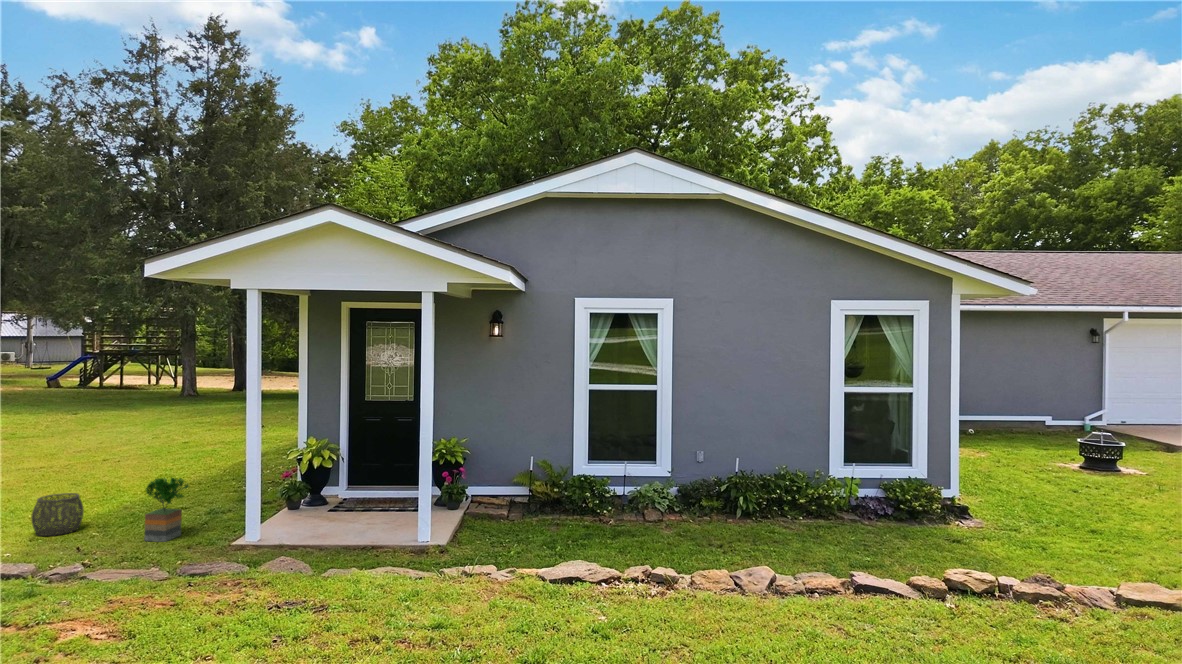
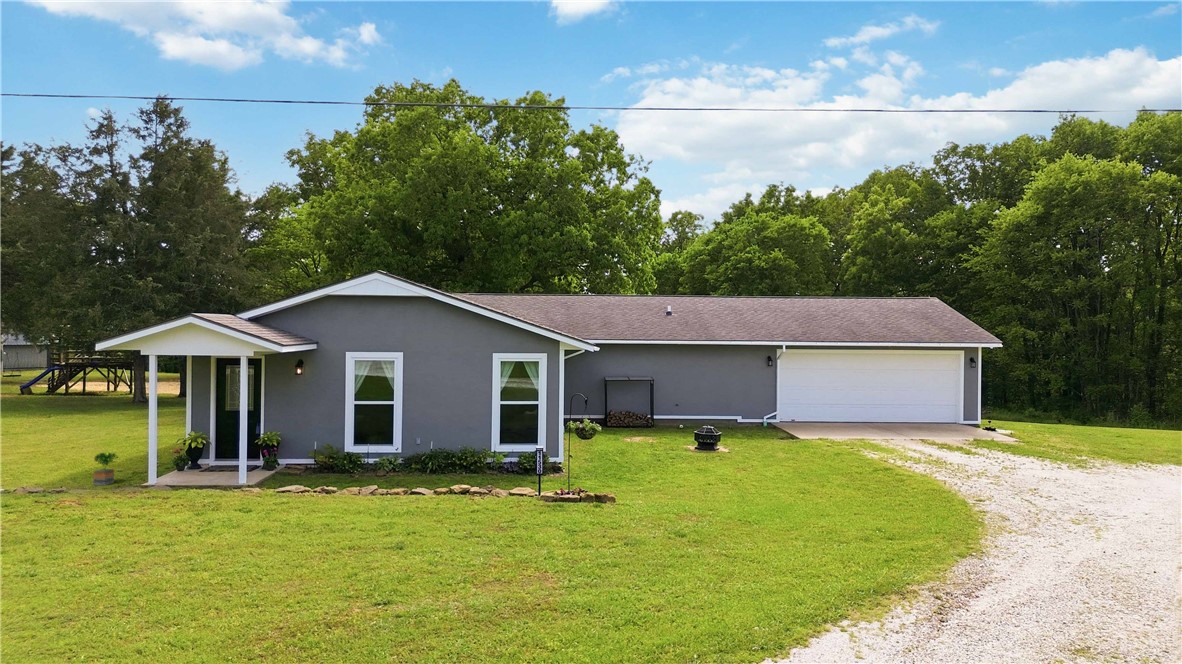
woven basket: present [31,493,84,536] -> none [31,462,60,484]

